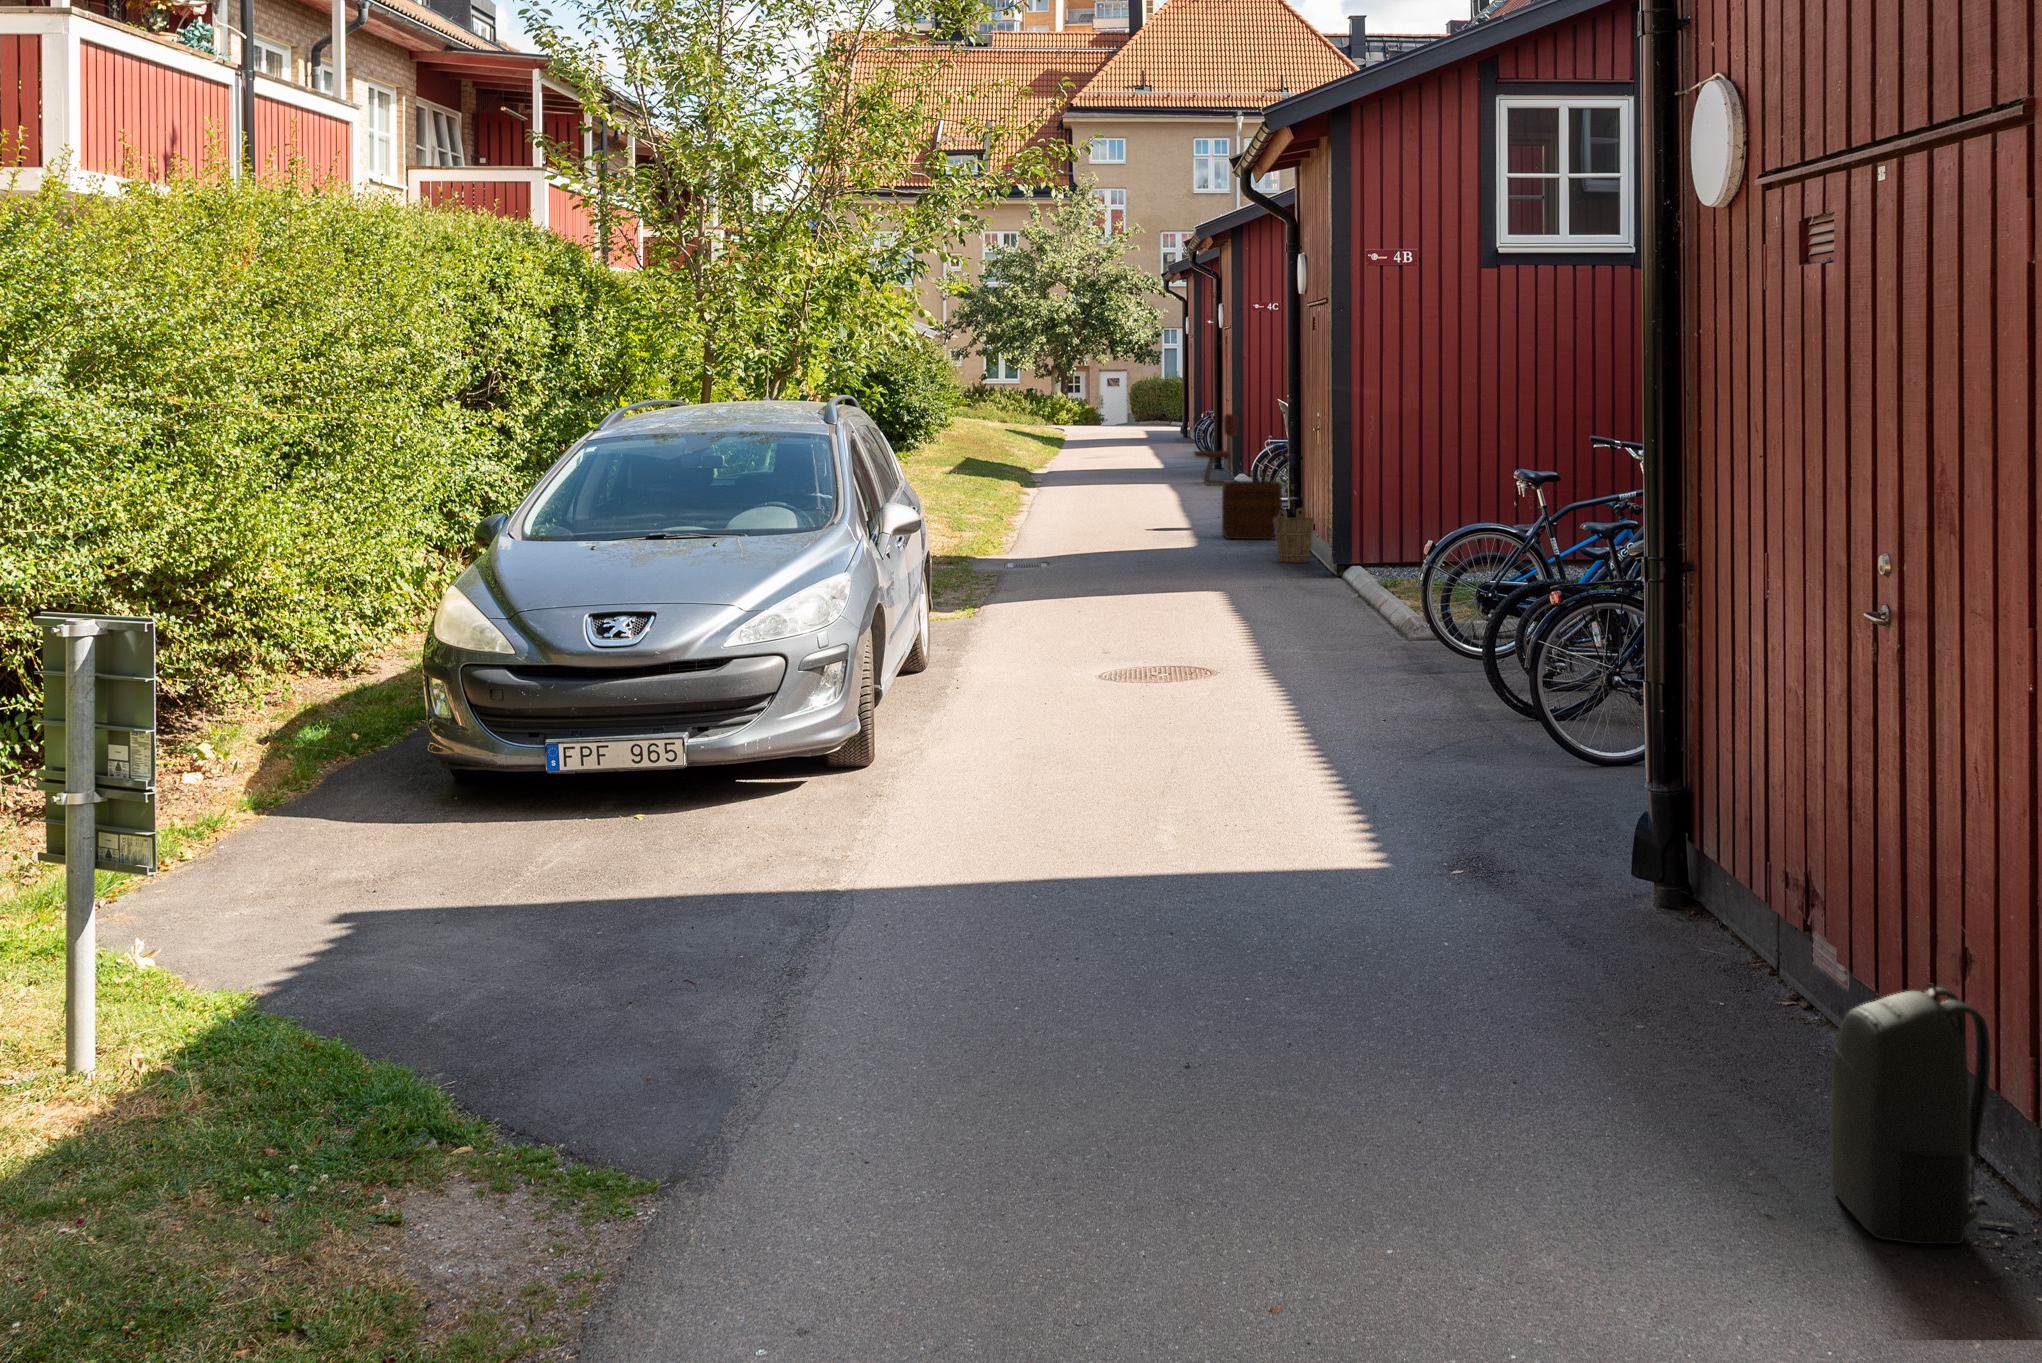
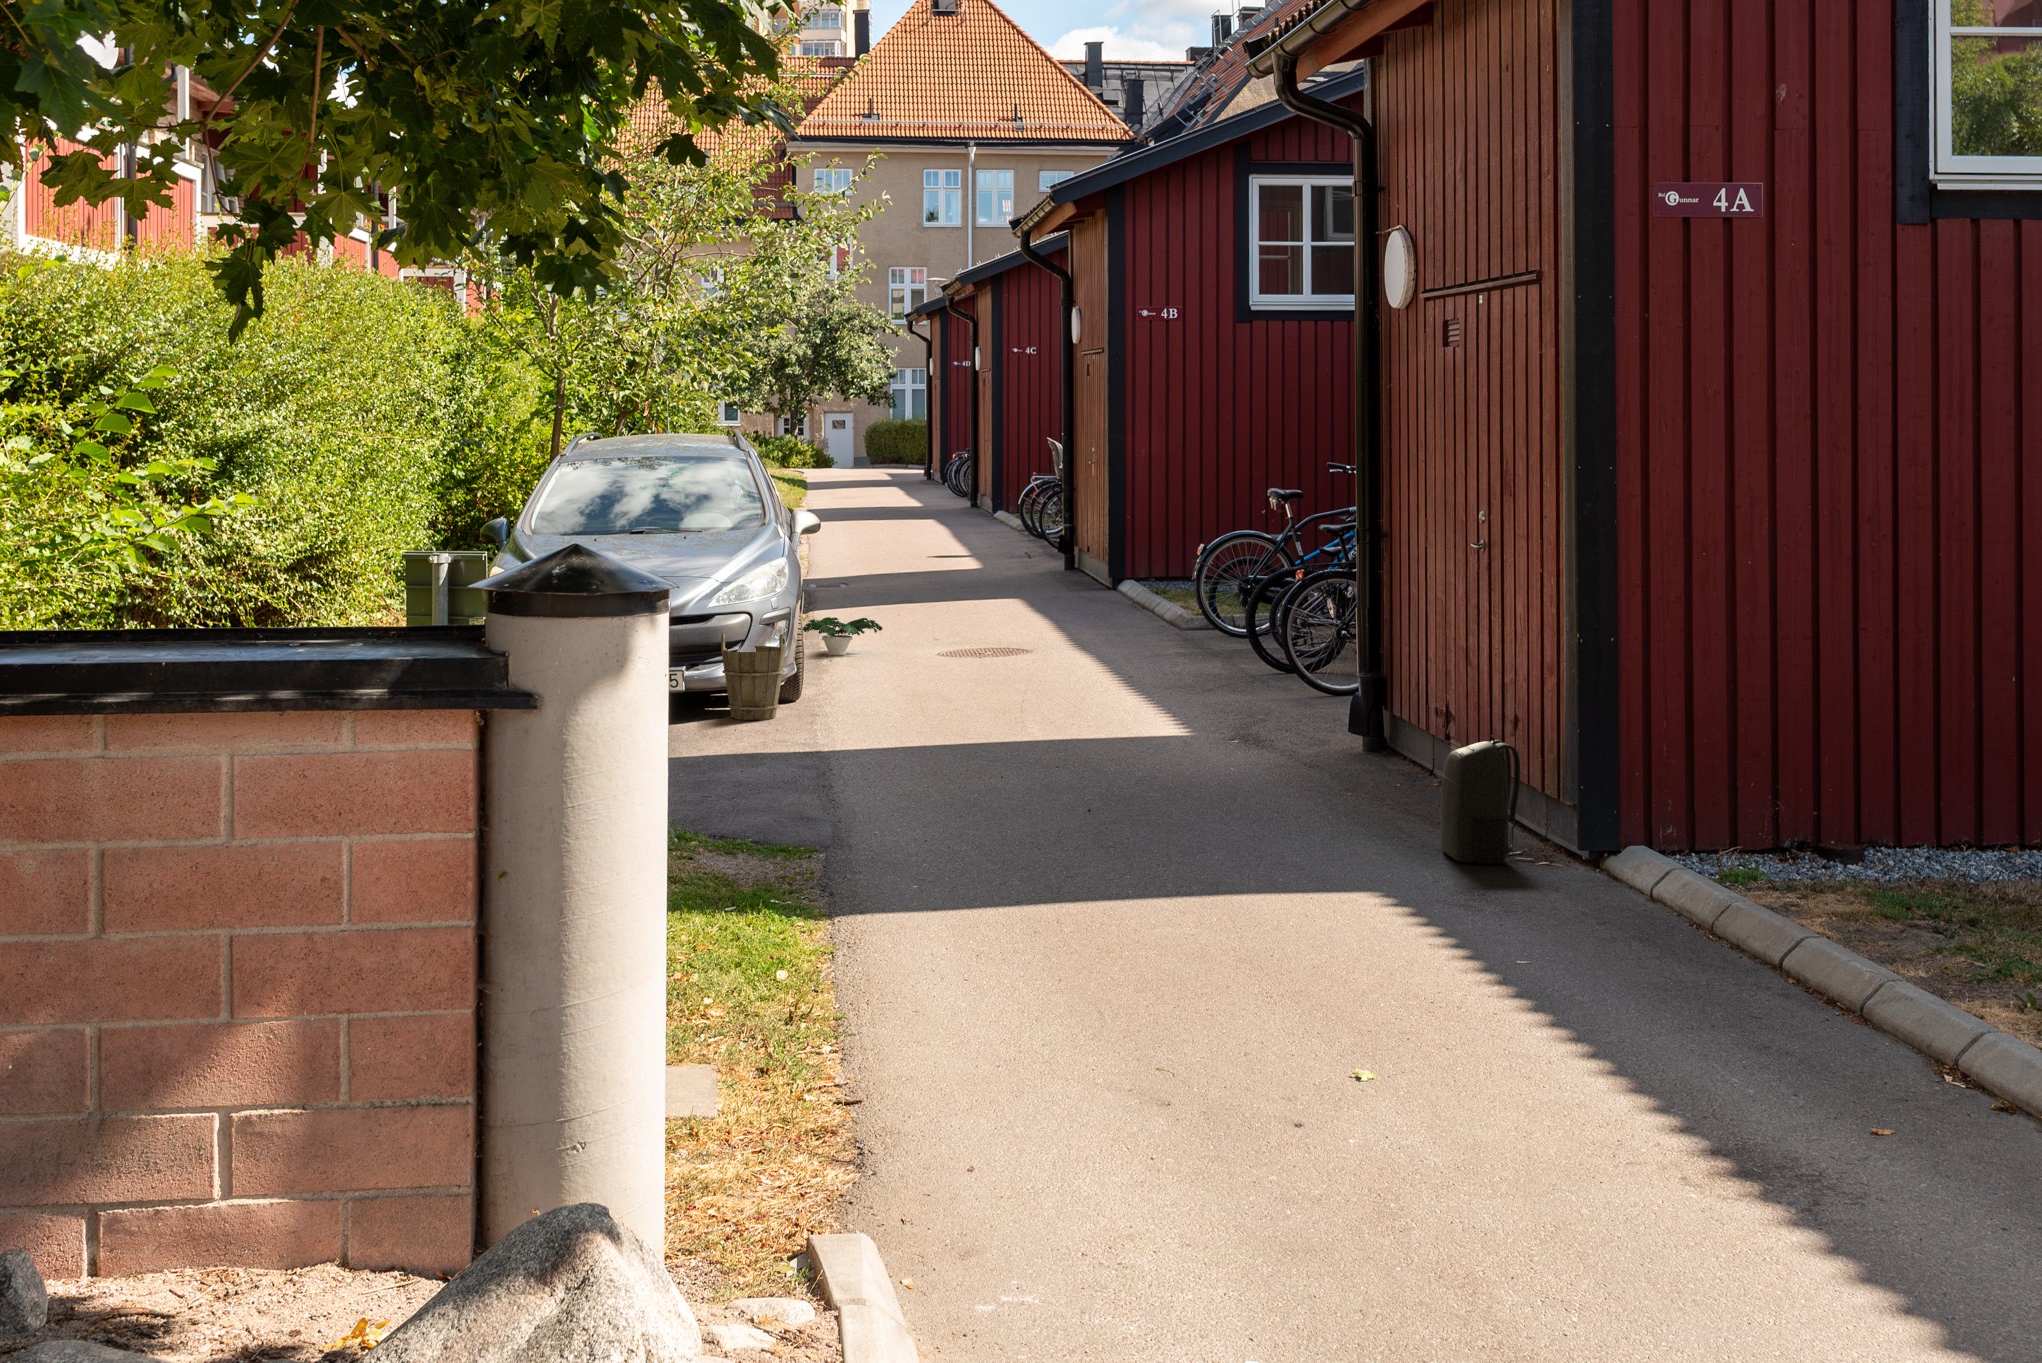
bench: present [1194,414,1237,485] -> none [956,453,998,521]
wooden crate: present [1222,481,1282,539] -> none [1000,511,1055,564]
bucket: present [1274,508,1314,563] -> present [721,633,786,720]
potted plant: none [920,631,1024,681] -> present [803,617,882,655]

